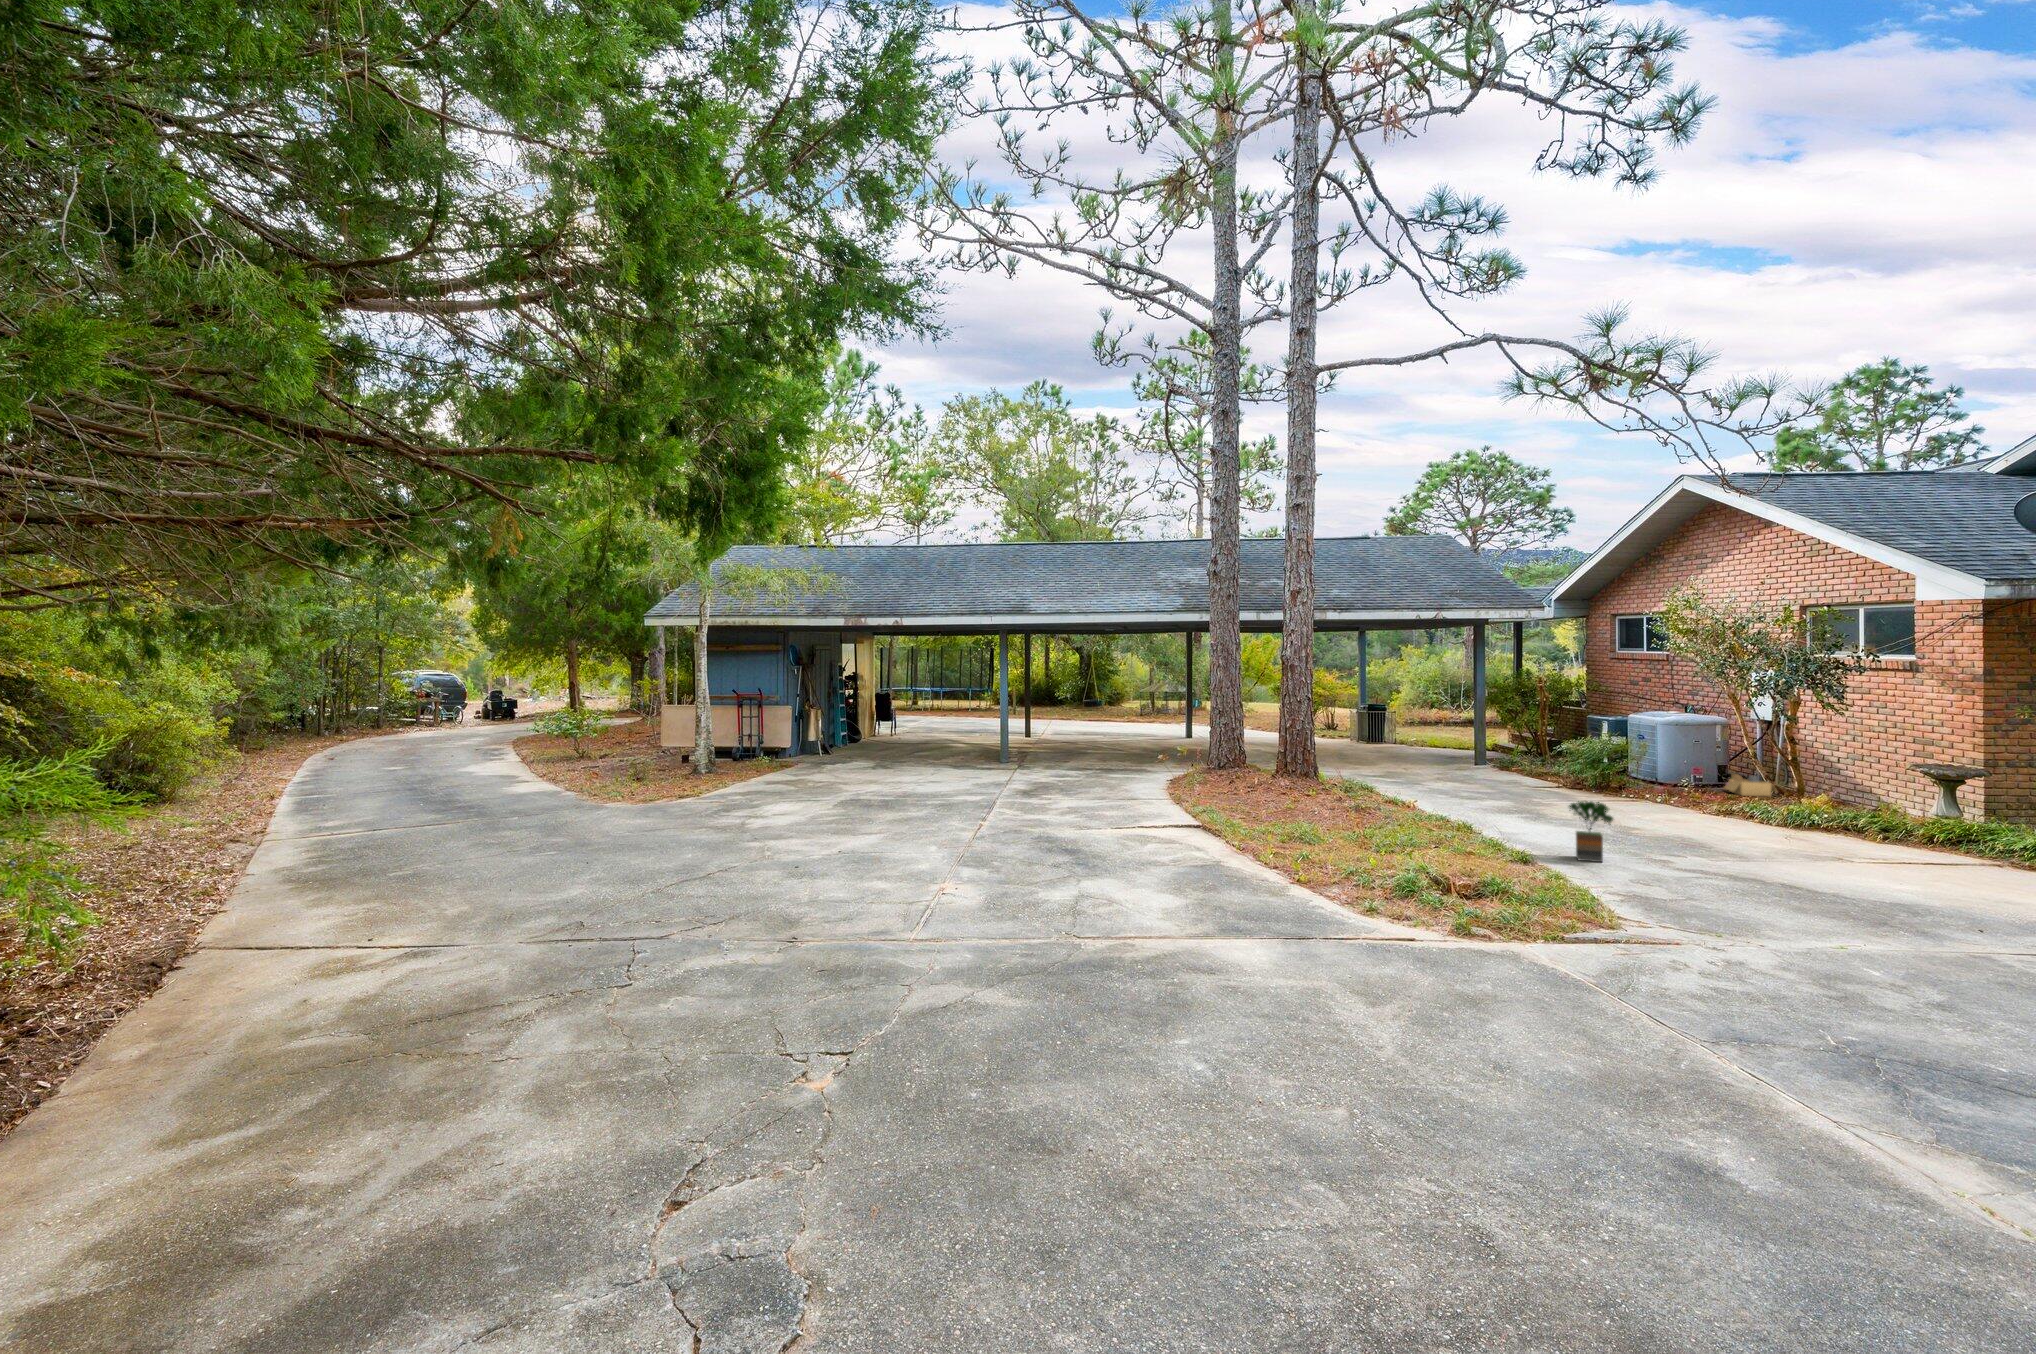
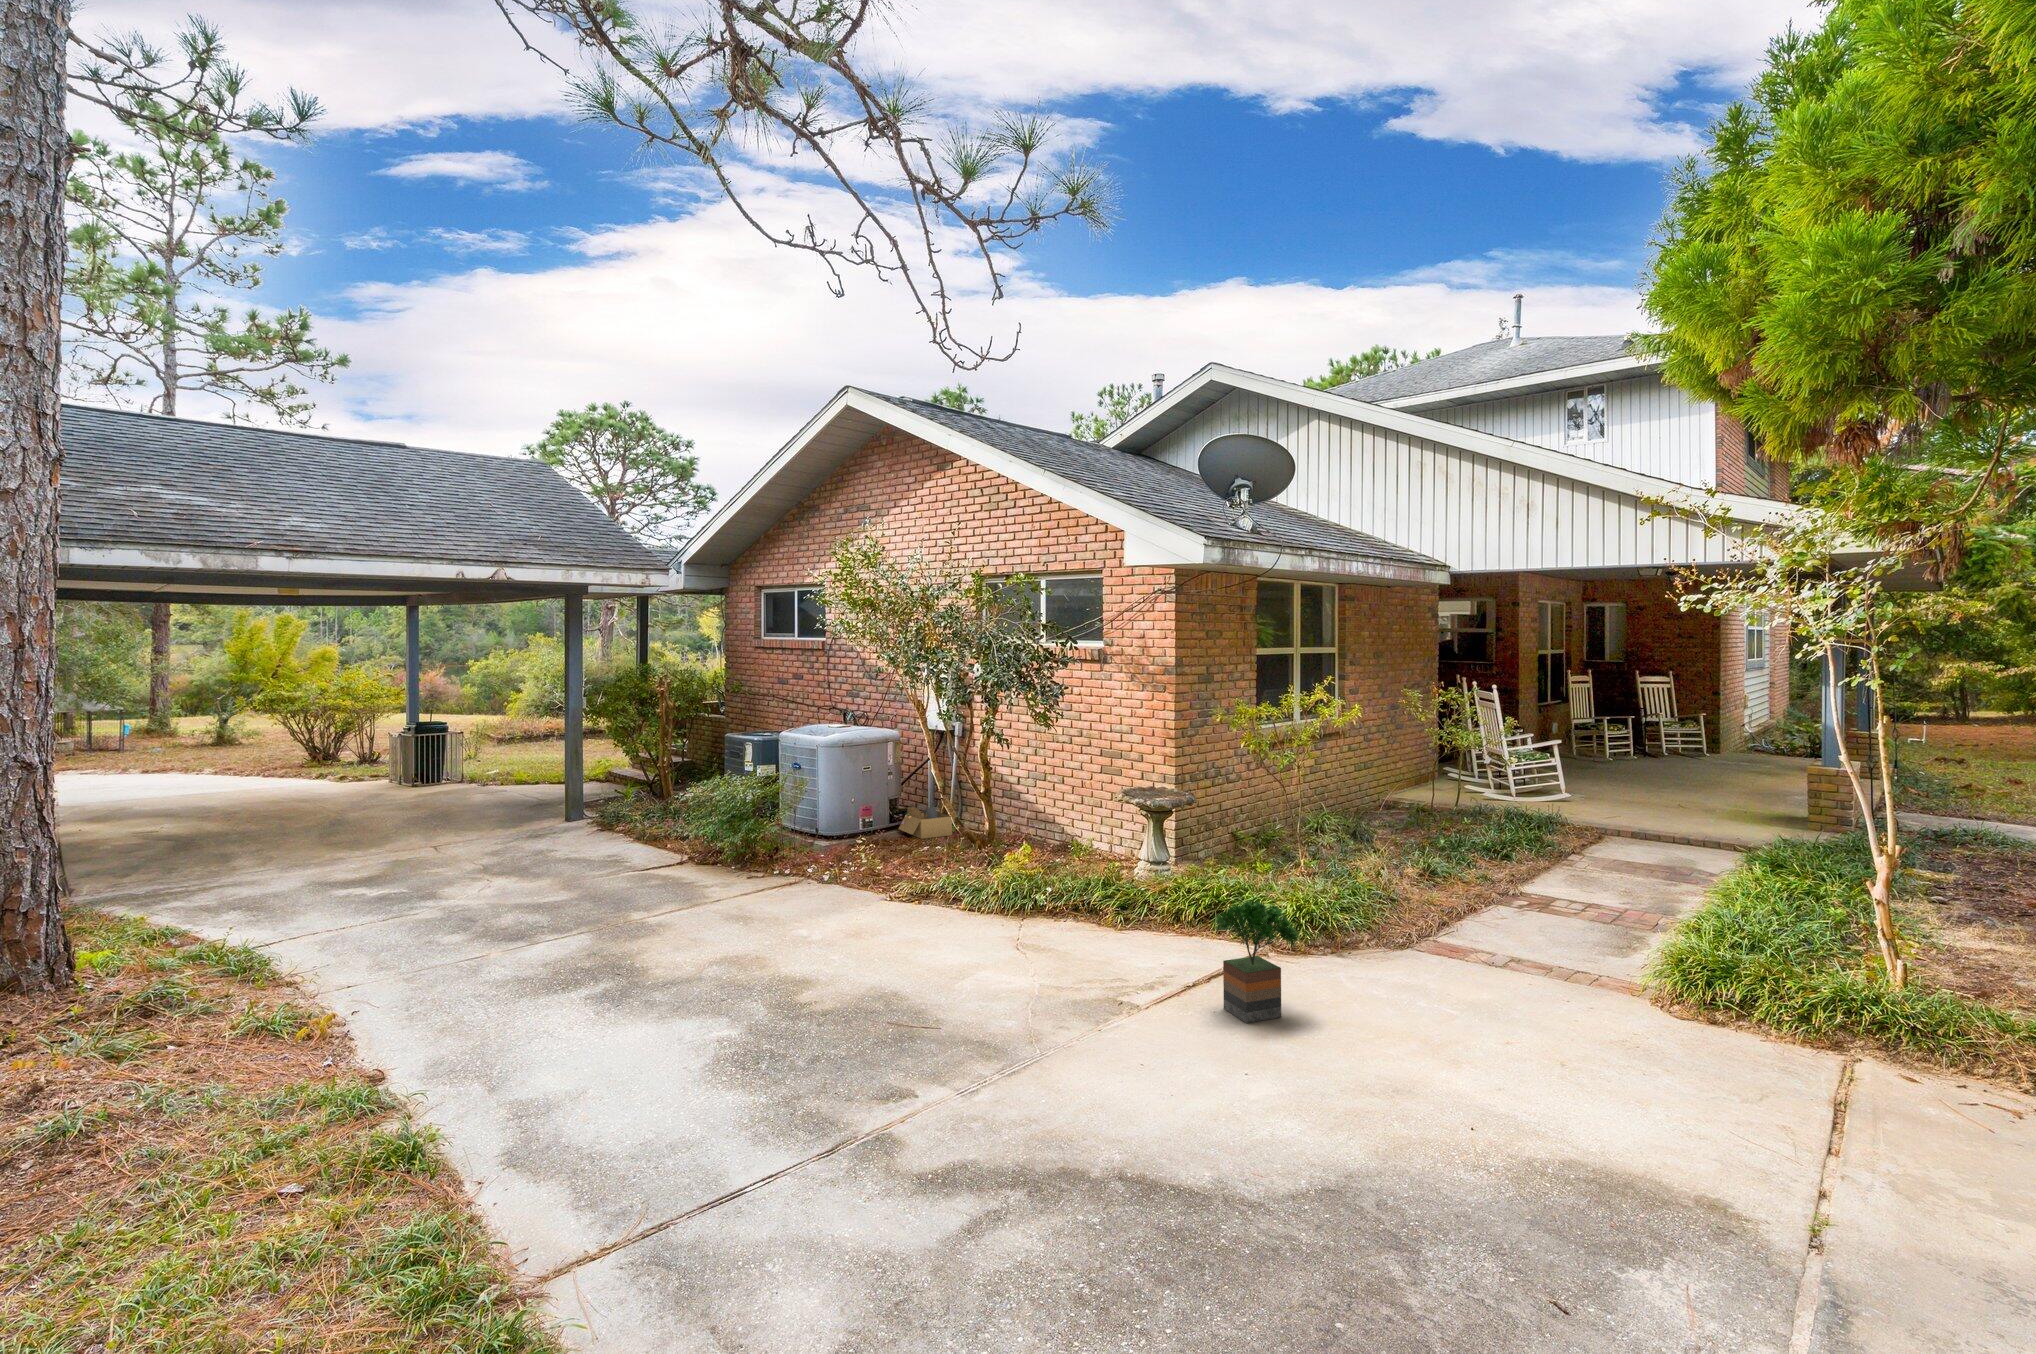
potted tree: present [1569,801,1613,862] -> present [1215,901,1300,1023]

